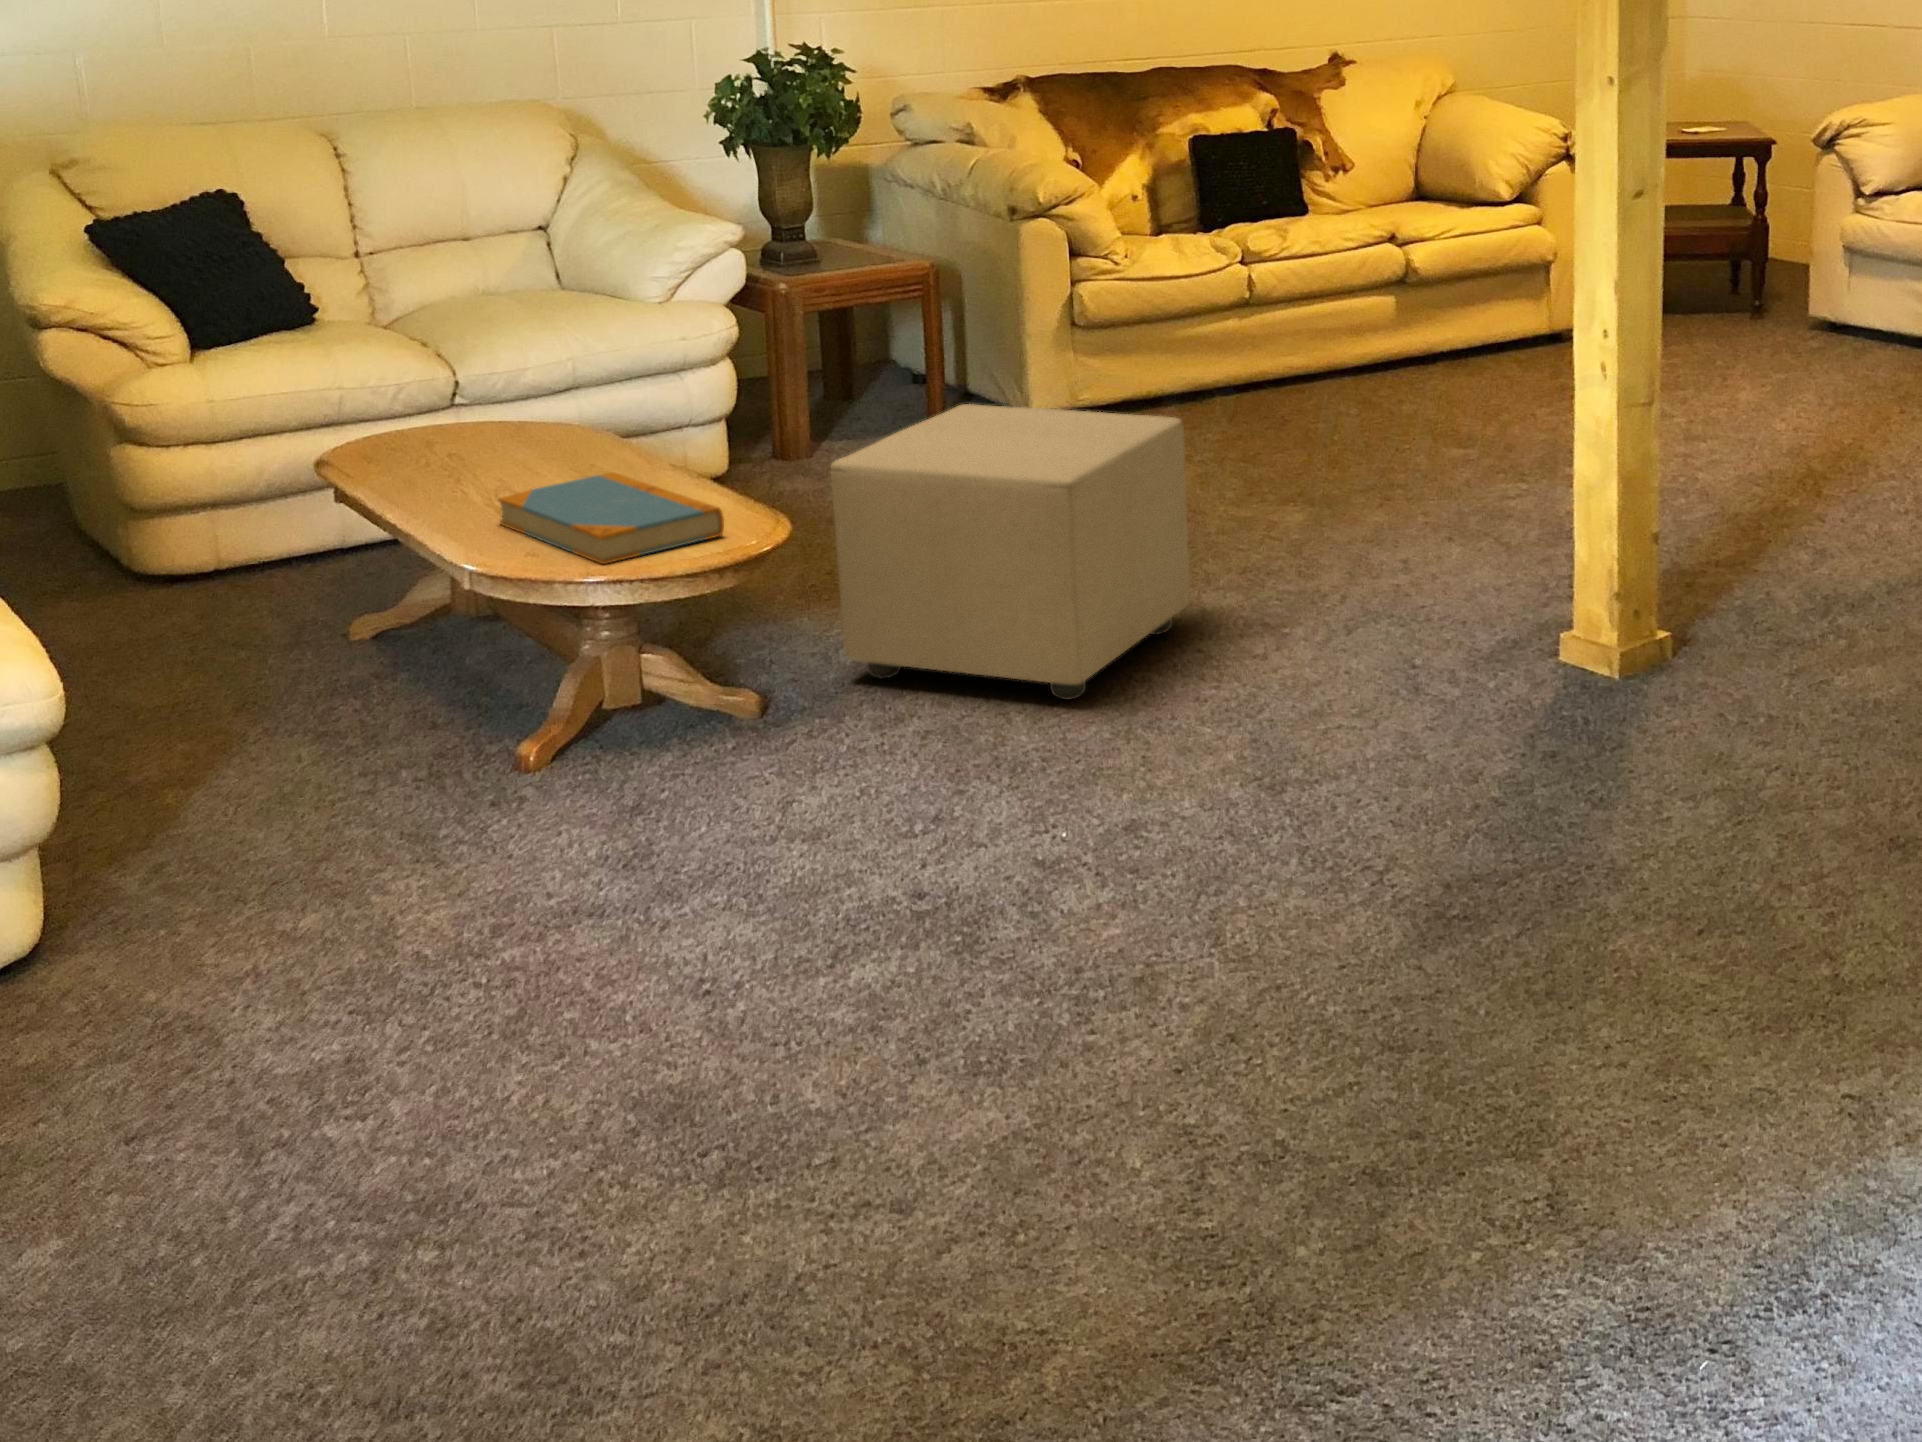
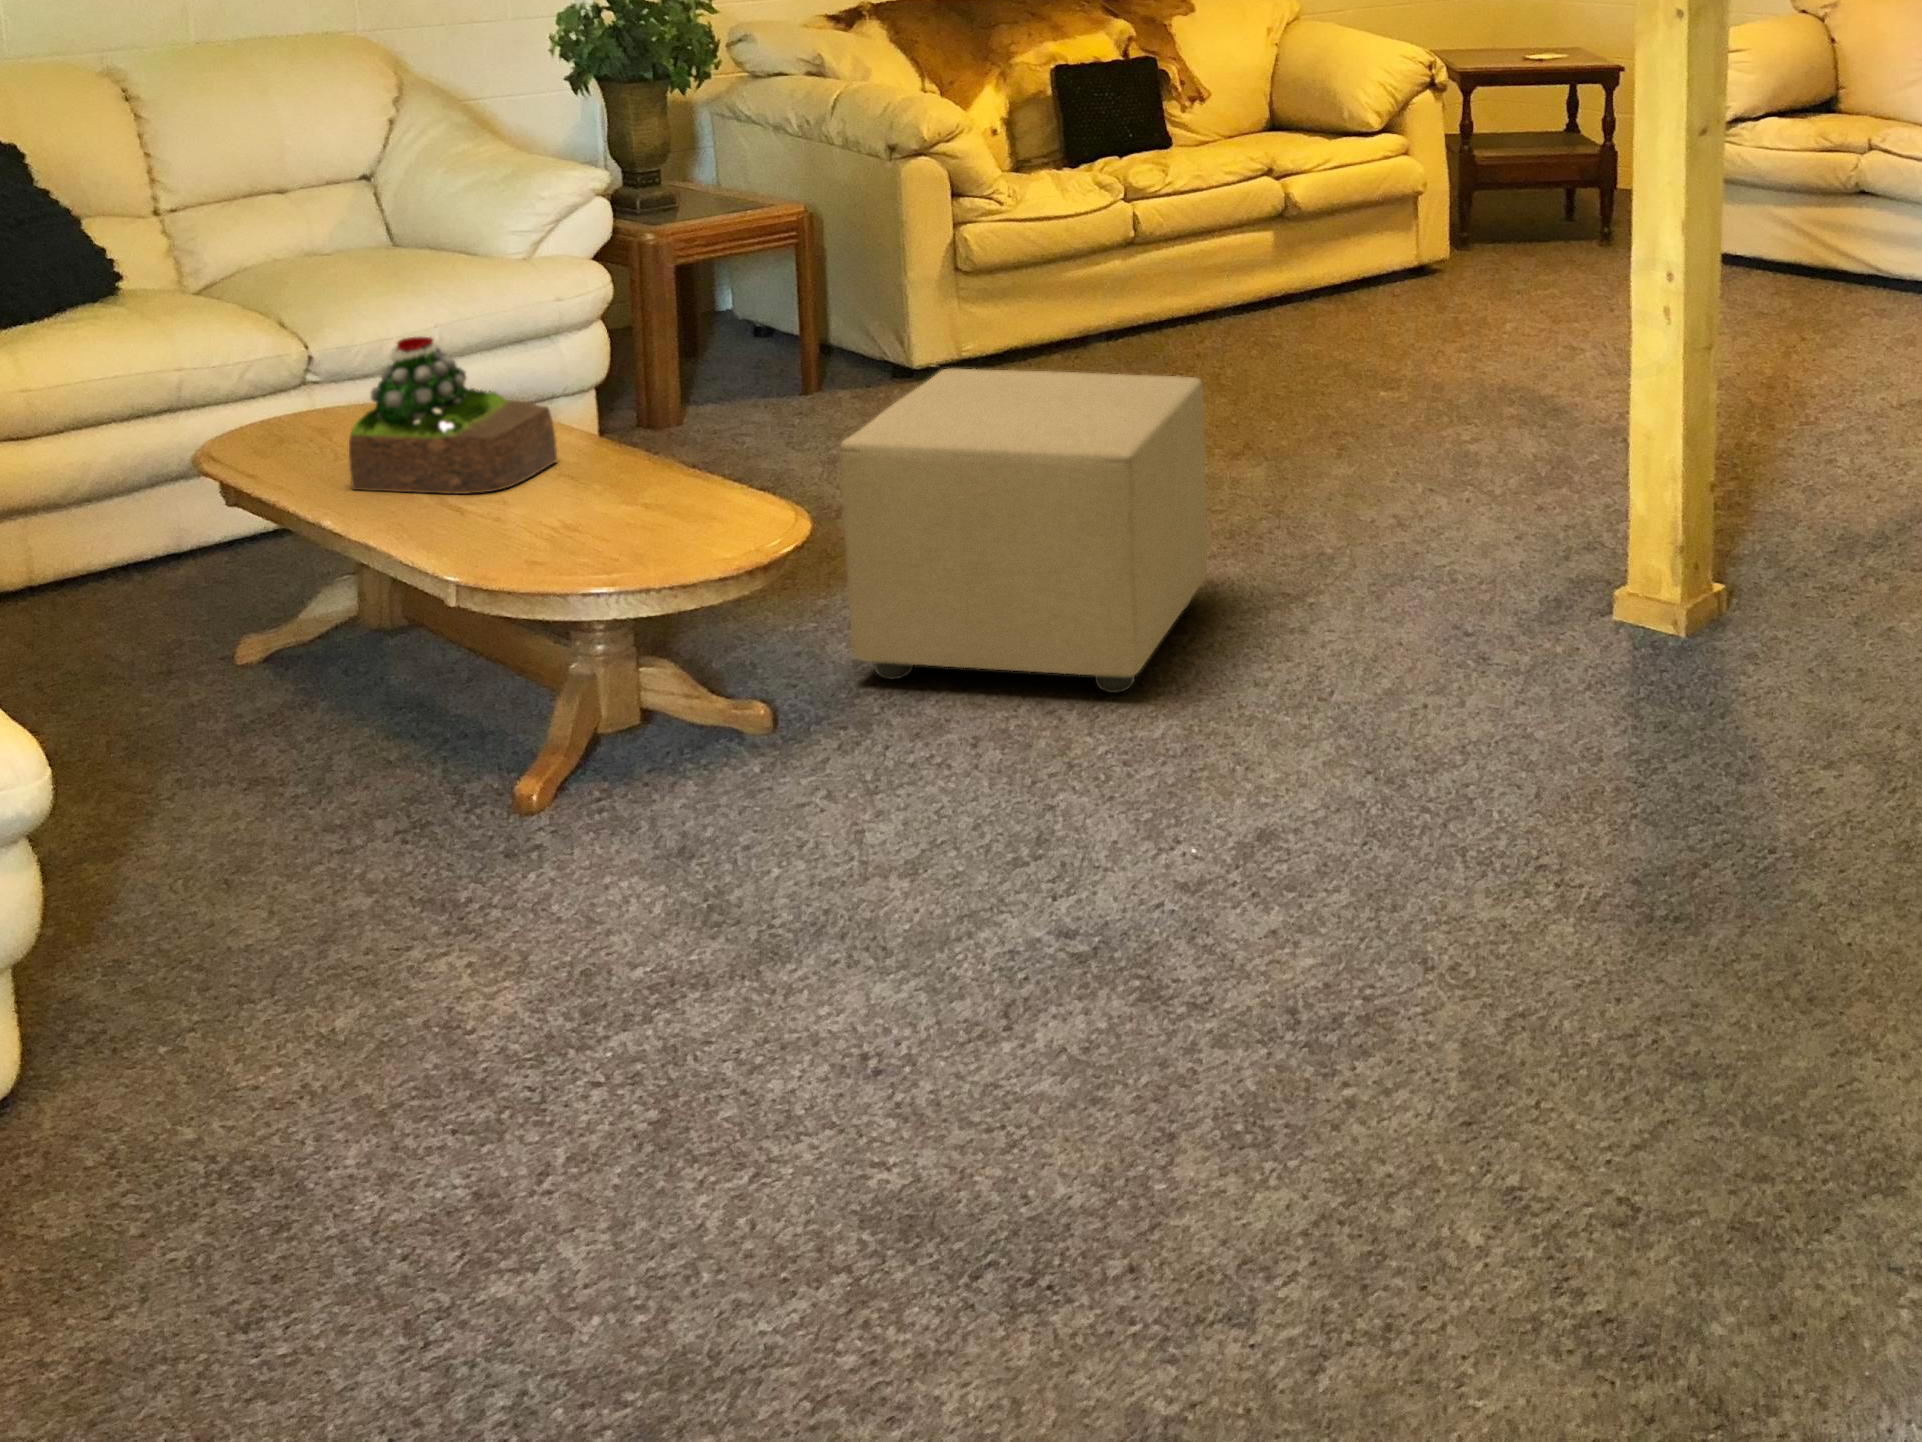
succulent plant: none [426,360,607,496] -> present [349,337,557,494]
book: present [498,472,724,564] -> none [465,462,749,573]

